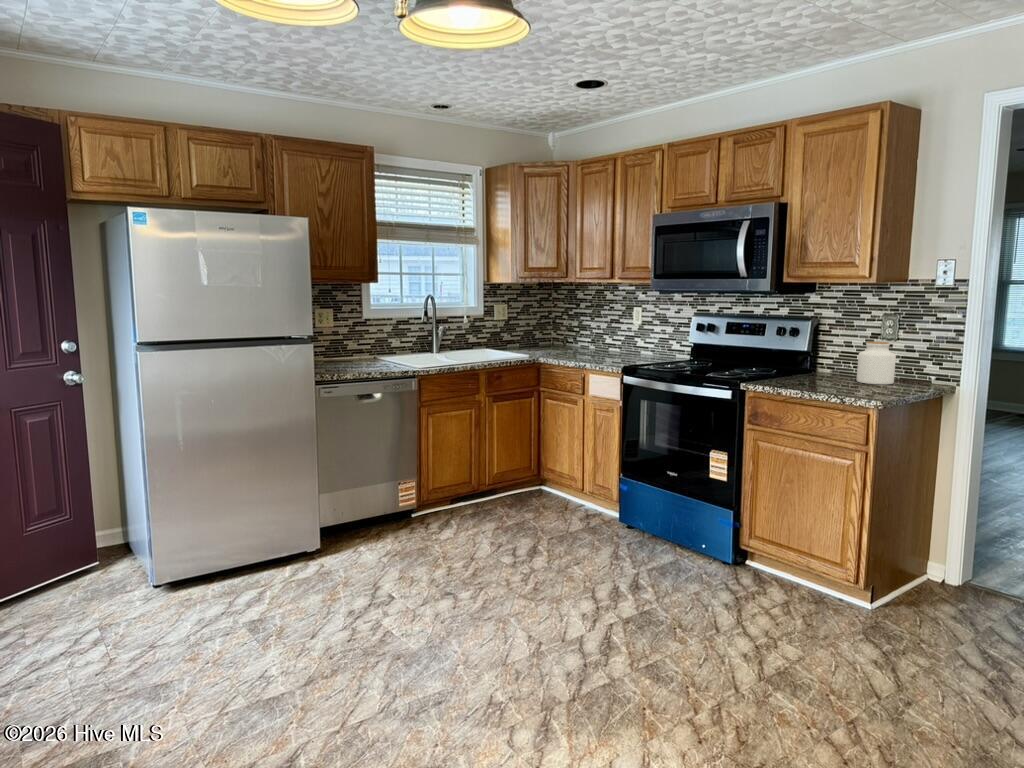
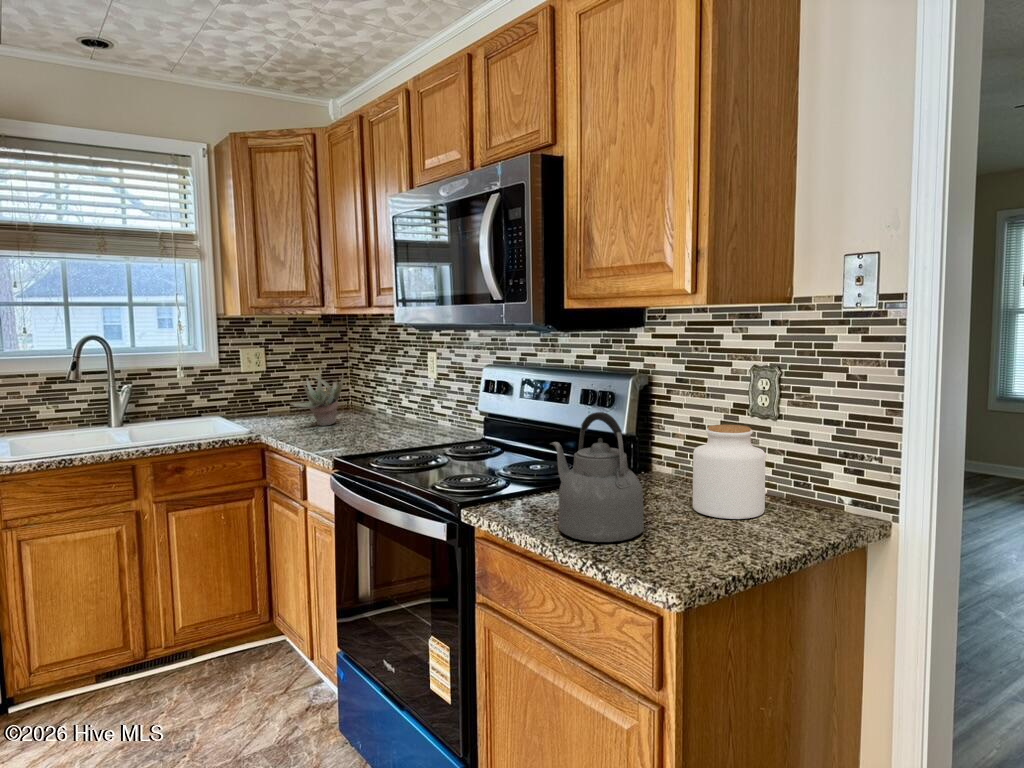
succulent plant: none [558,315,585,354] -> present [290,366,343,426]
kettle: none [791,332,845,390] -> present [550,412,644,542]

